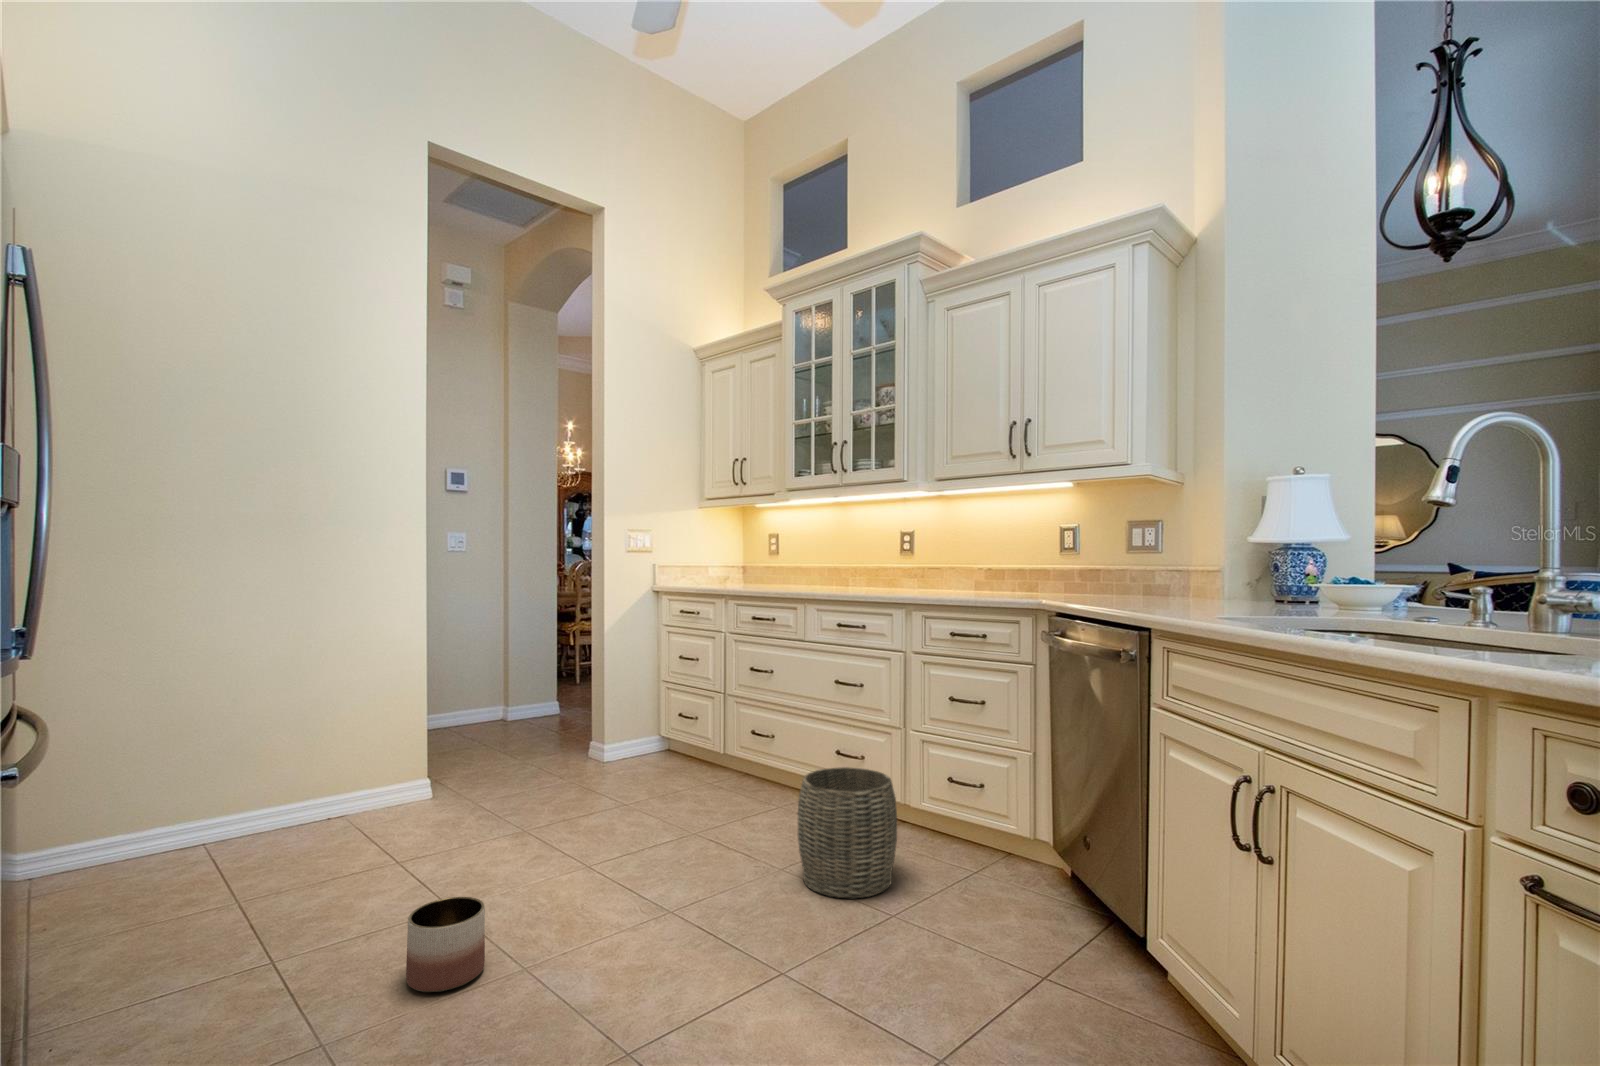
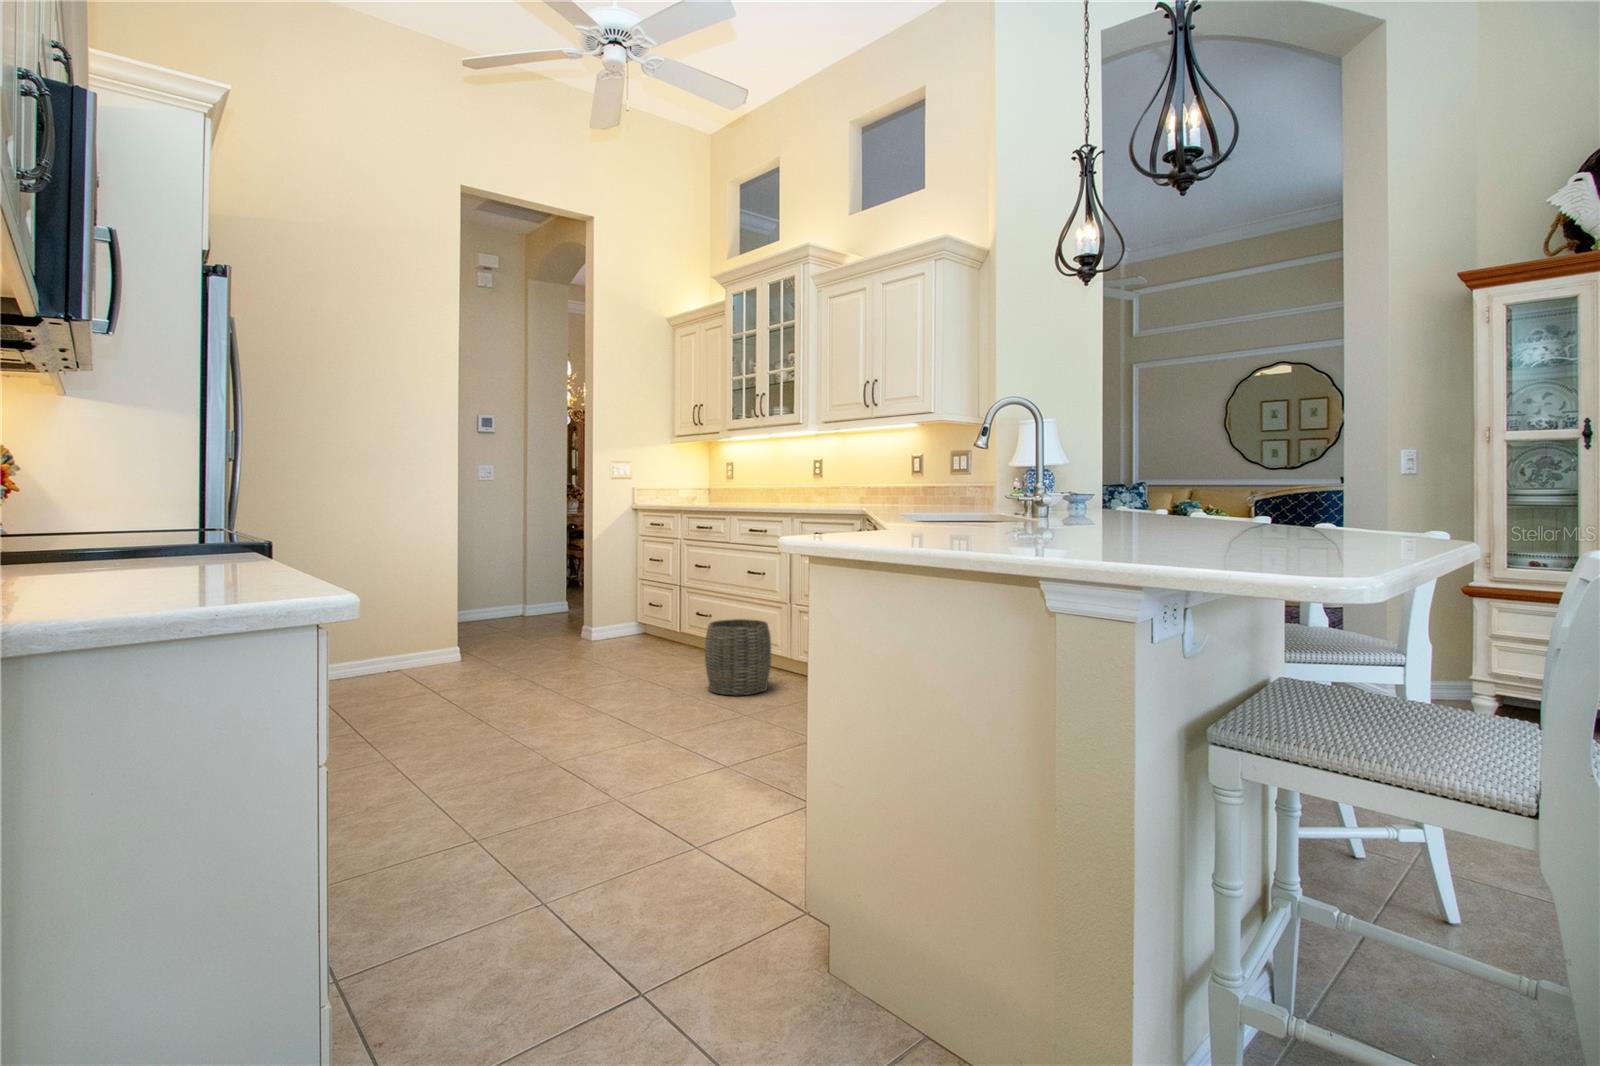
planter: present [406,897,485,992] -> none [454,676,500,722]

